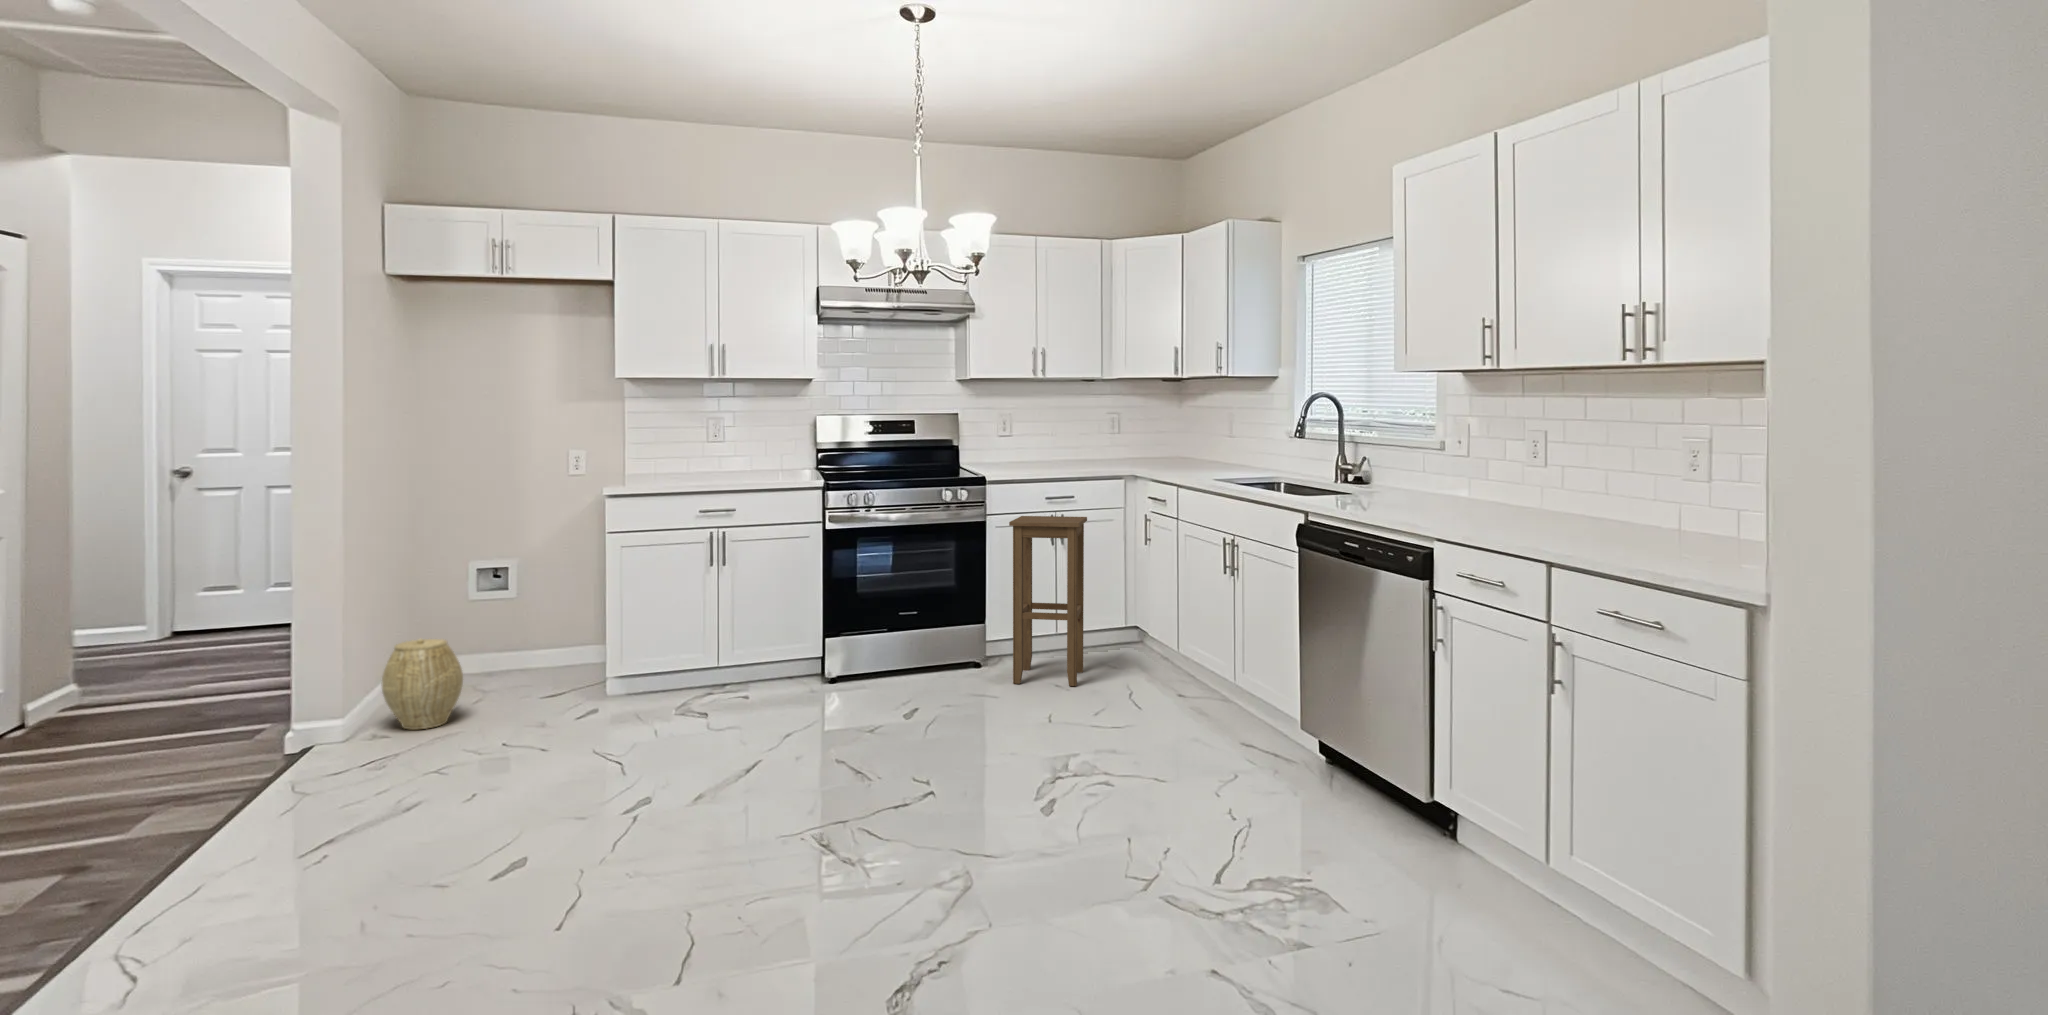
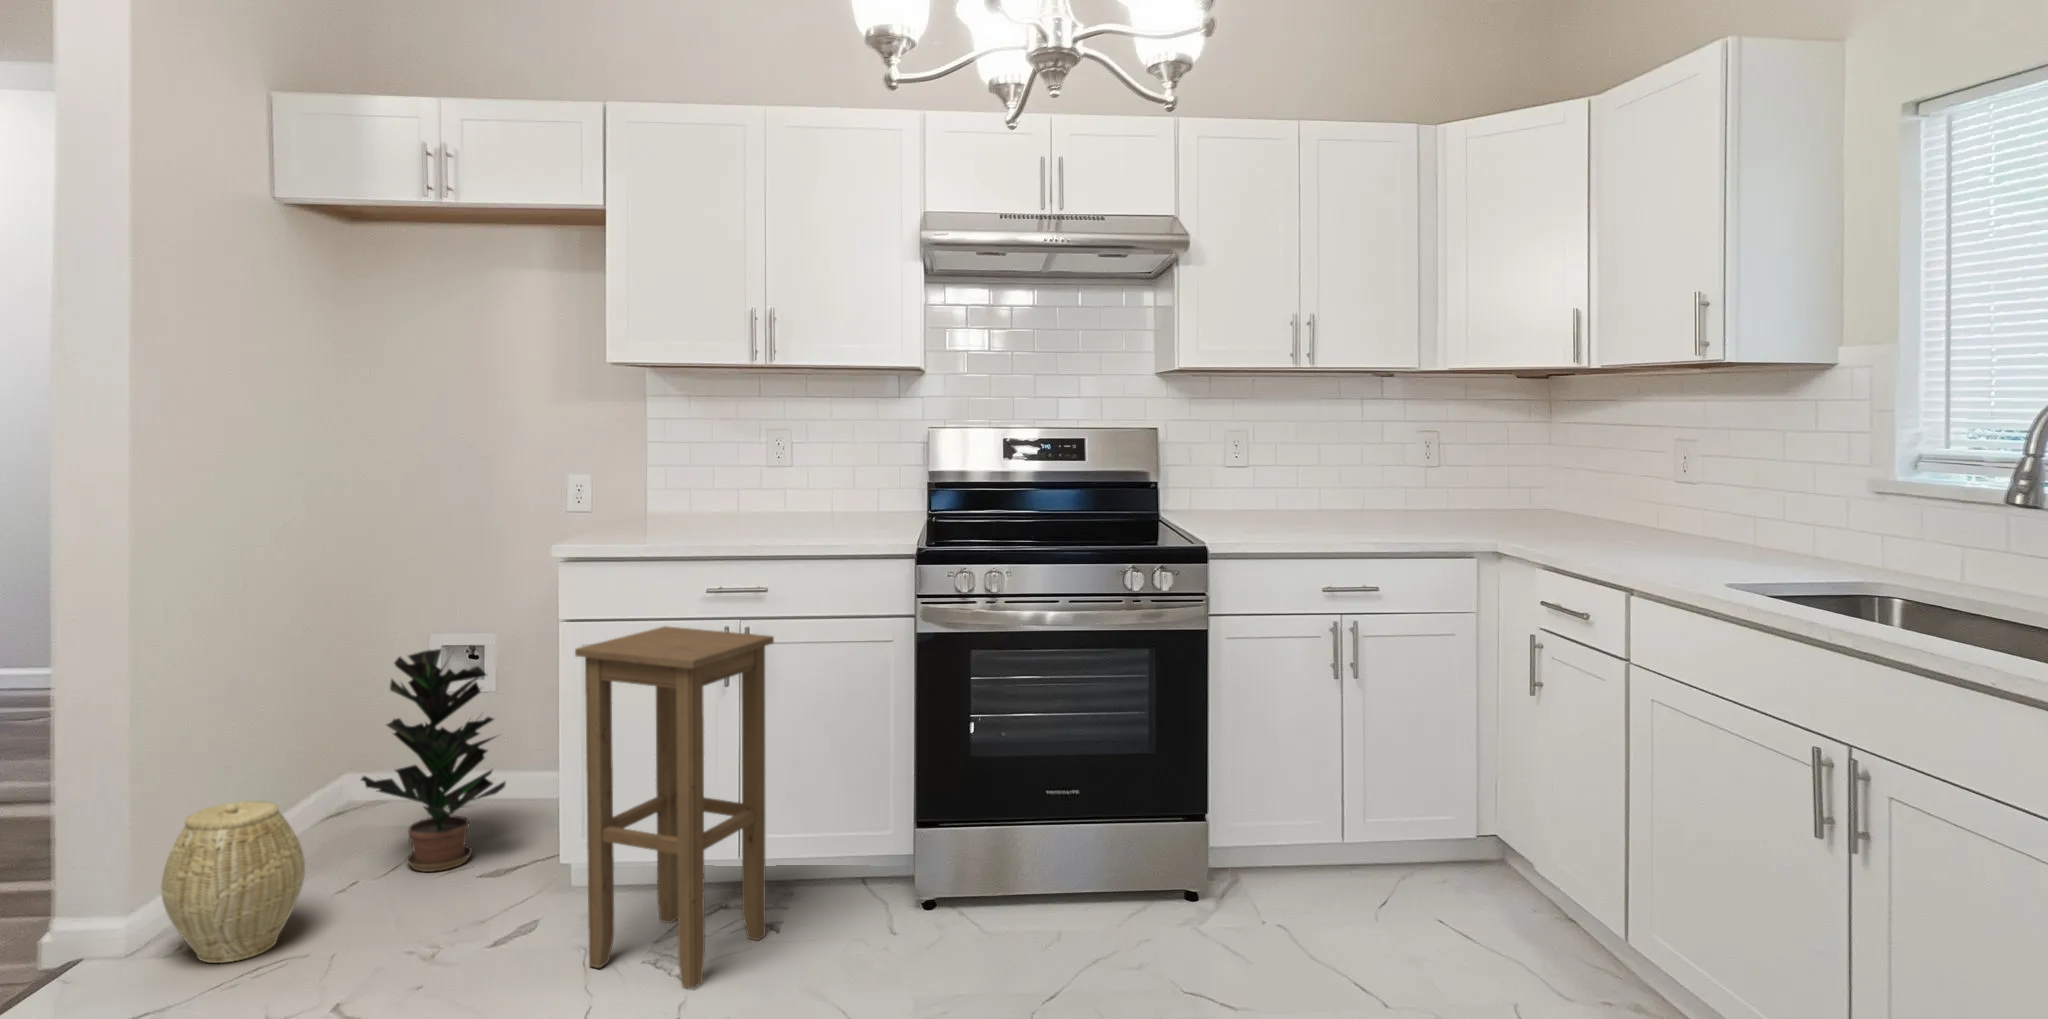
stool: present [1009,516,1087,686] -> present [575,626,774,988]
potted plant: none [472,555,566,690] -> present [361,649,506,872]

